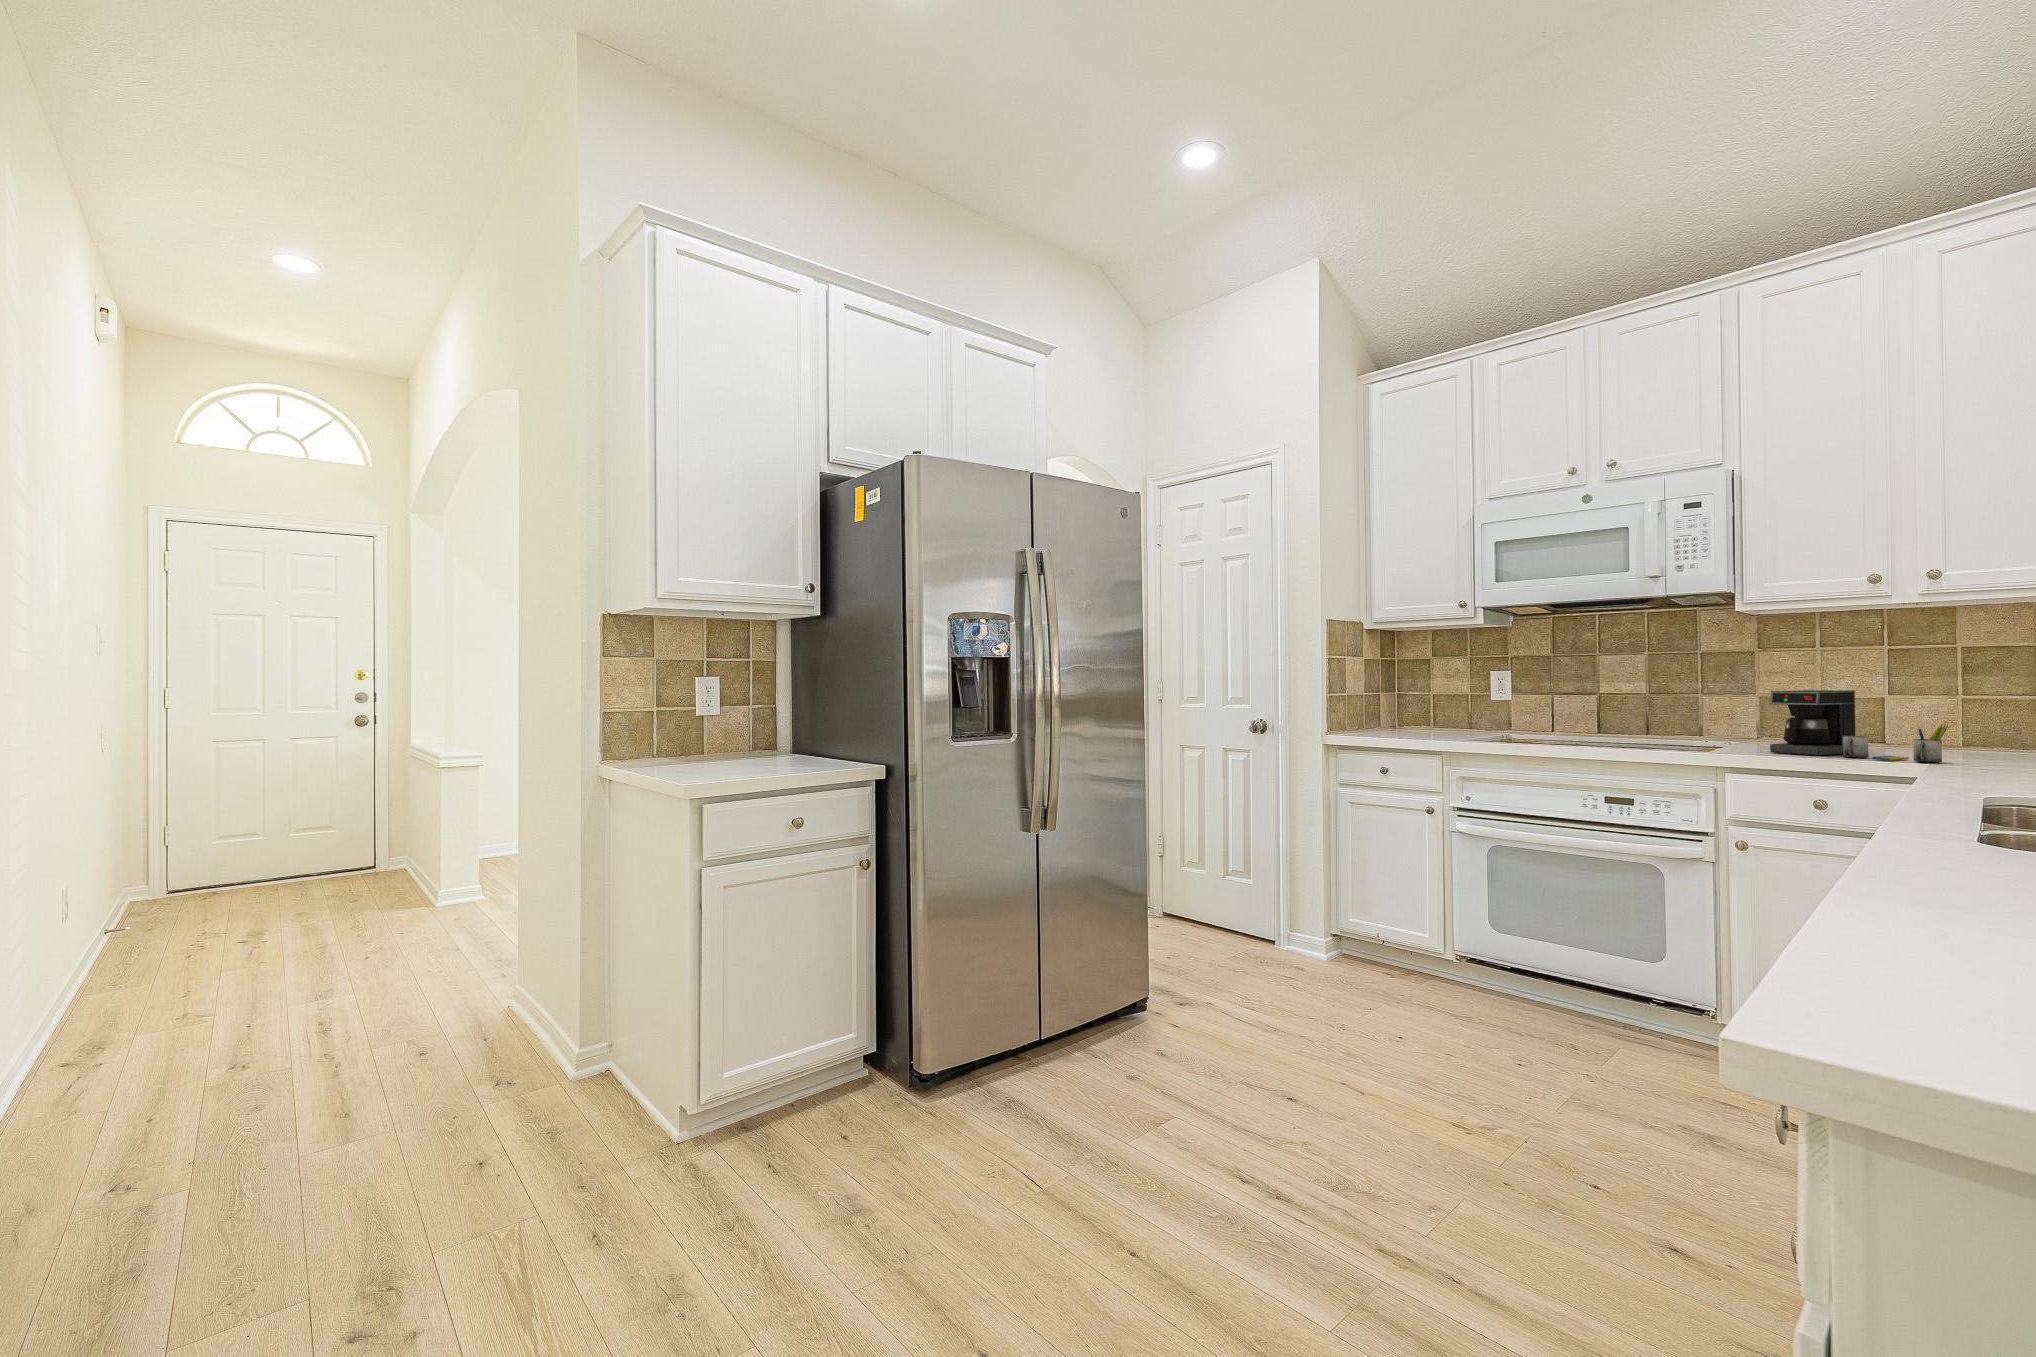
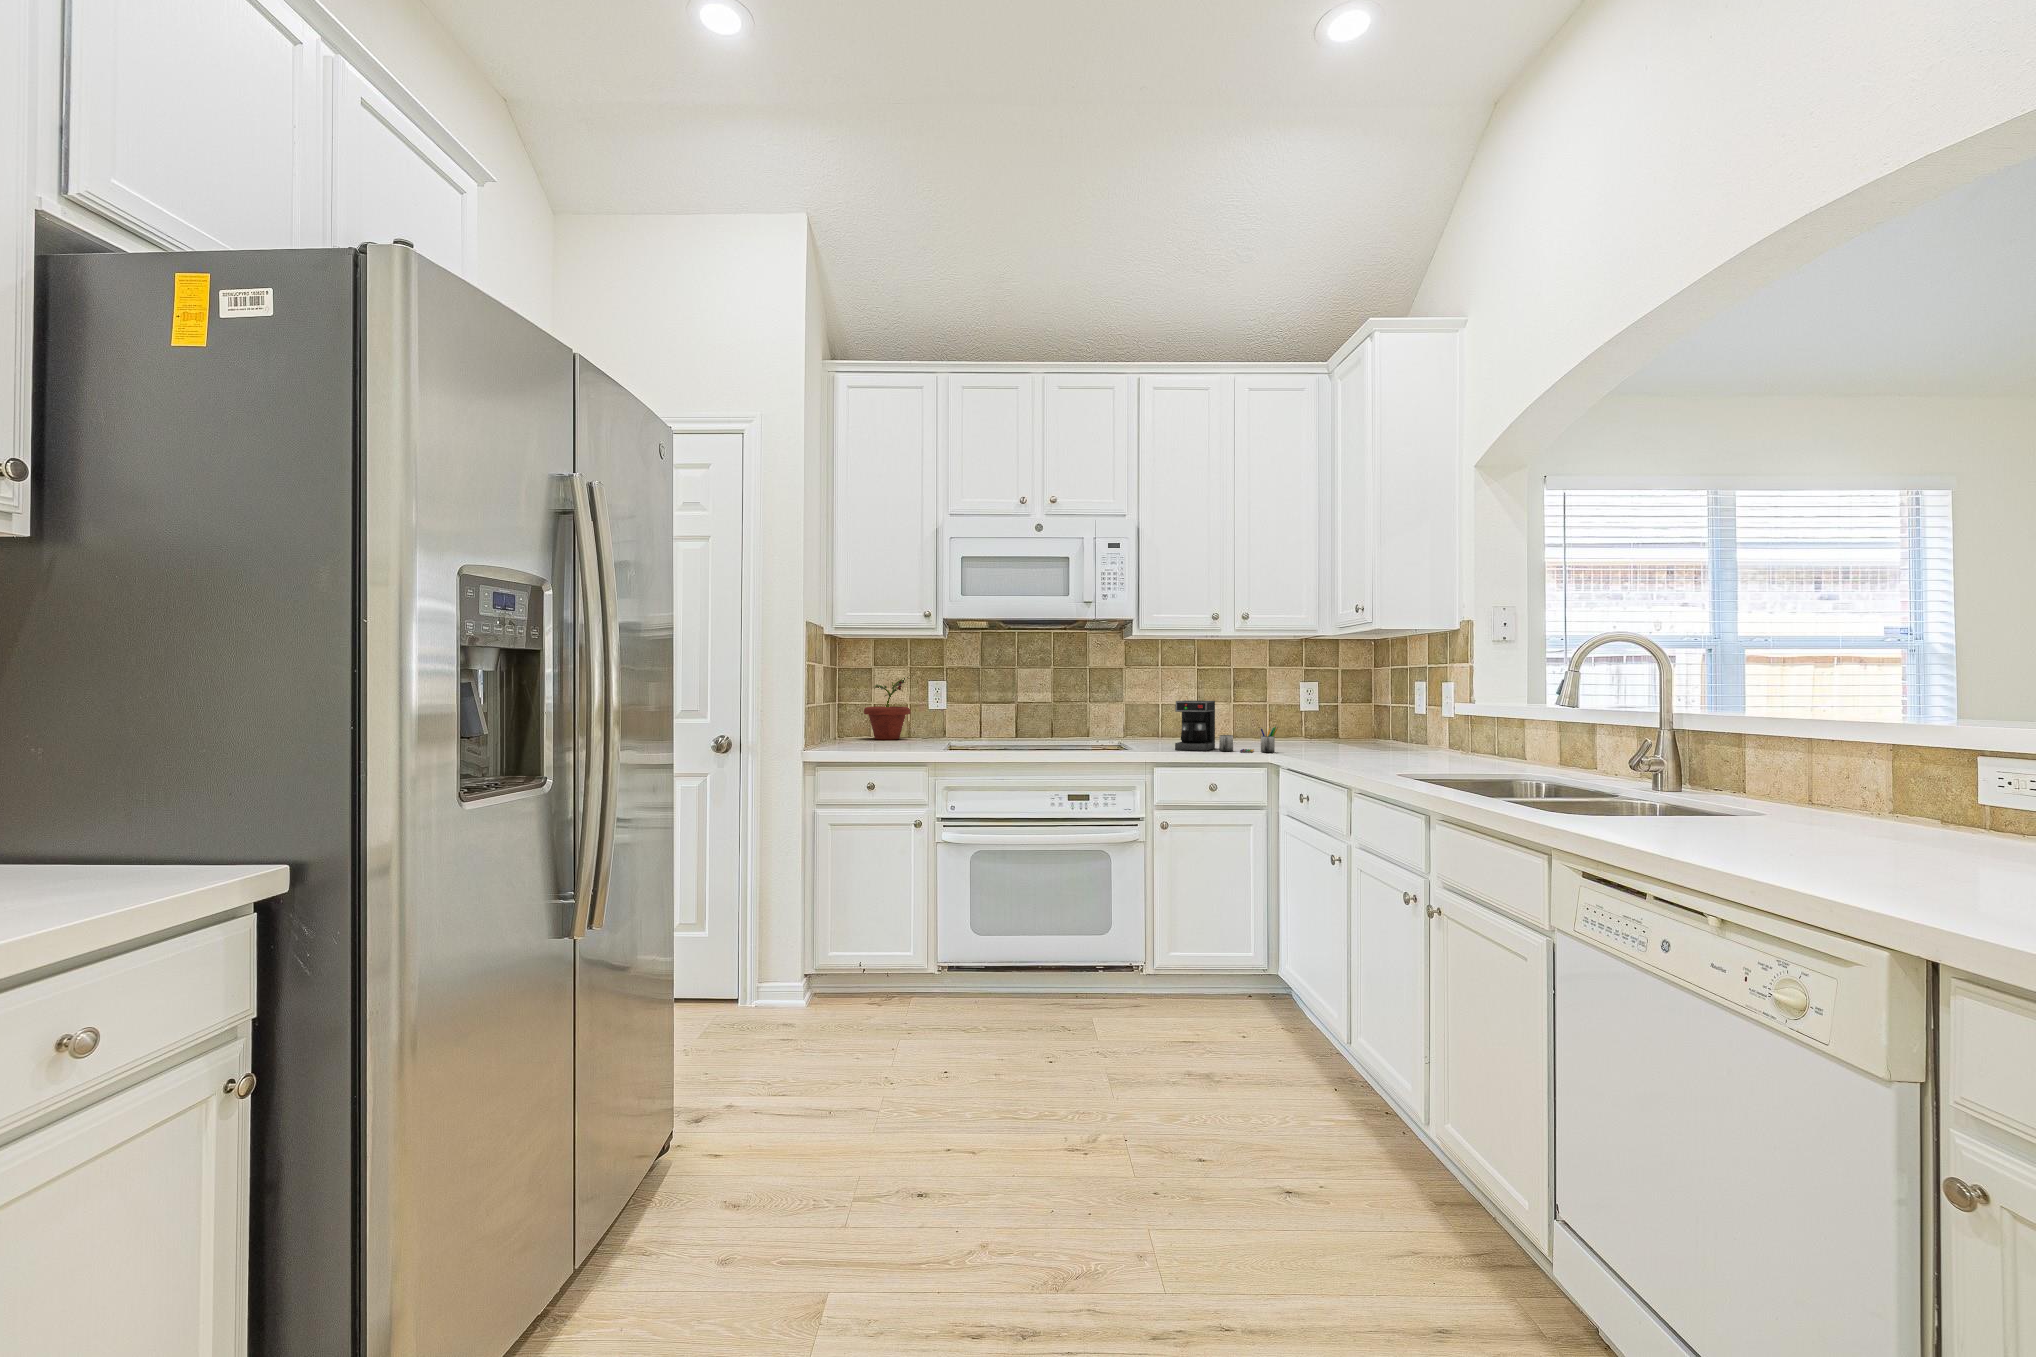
potted plant: none [1423,657,1477,729] -> present [864,677,910,739]

